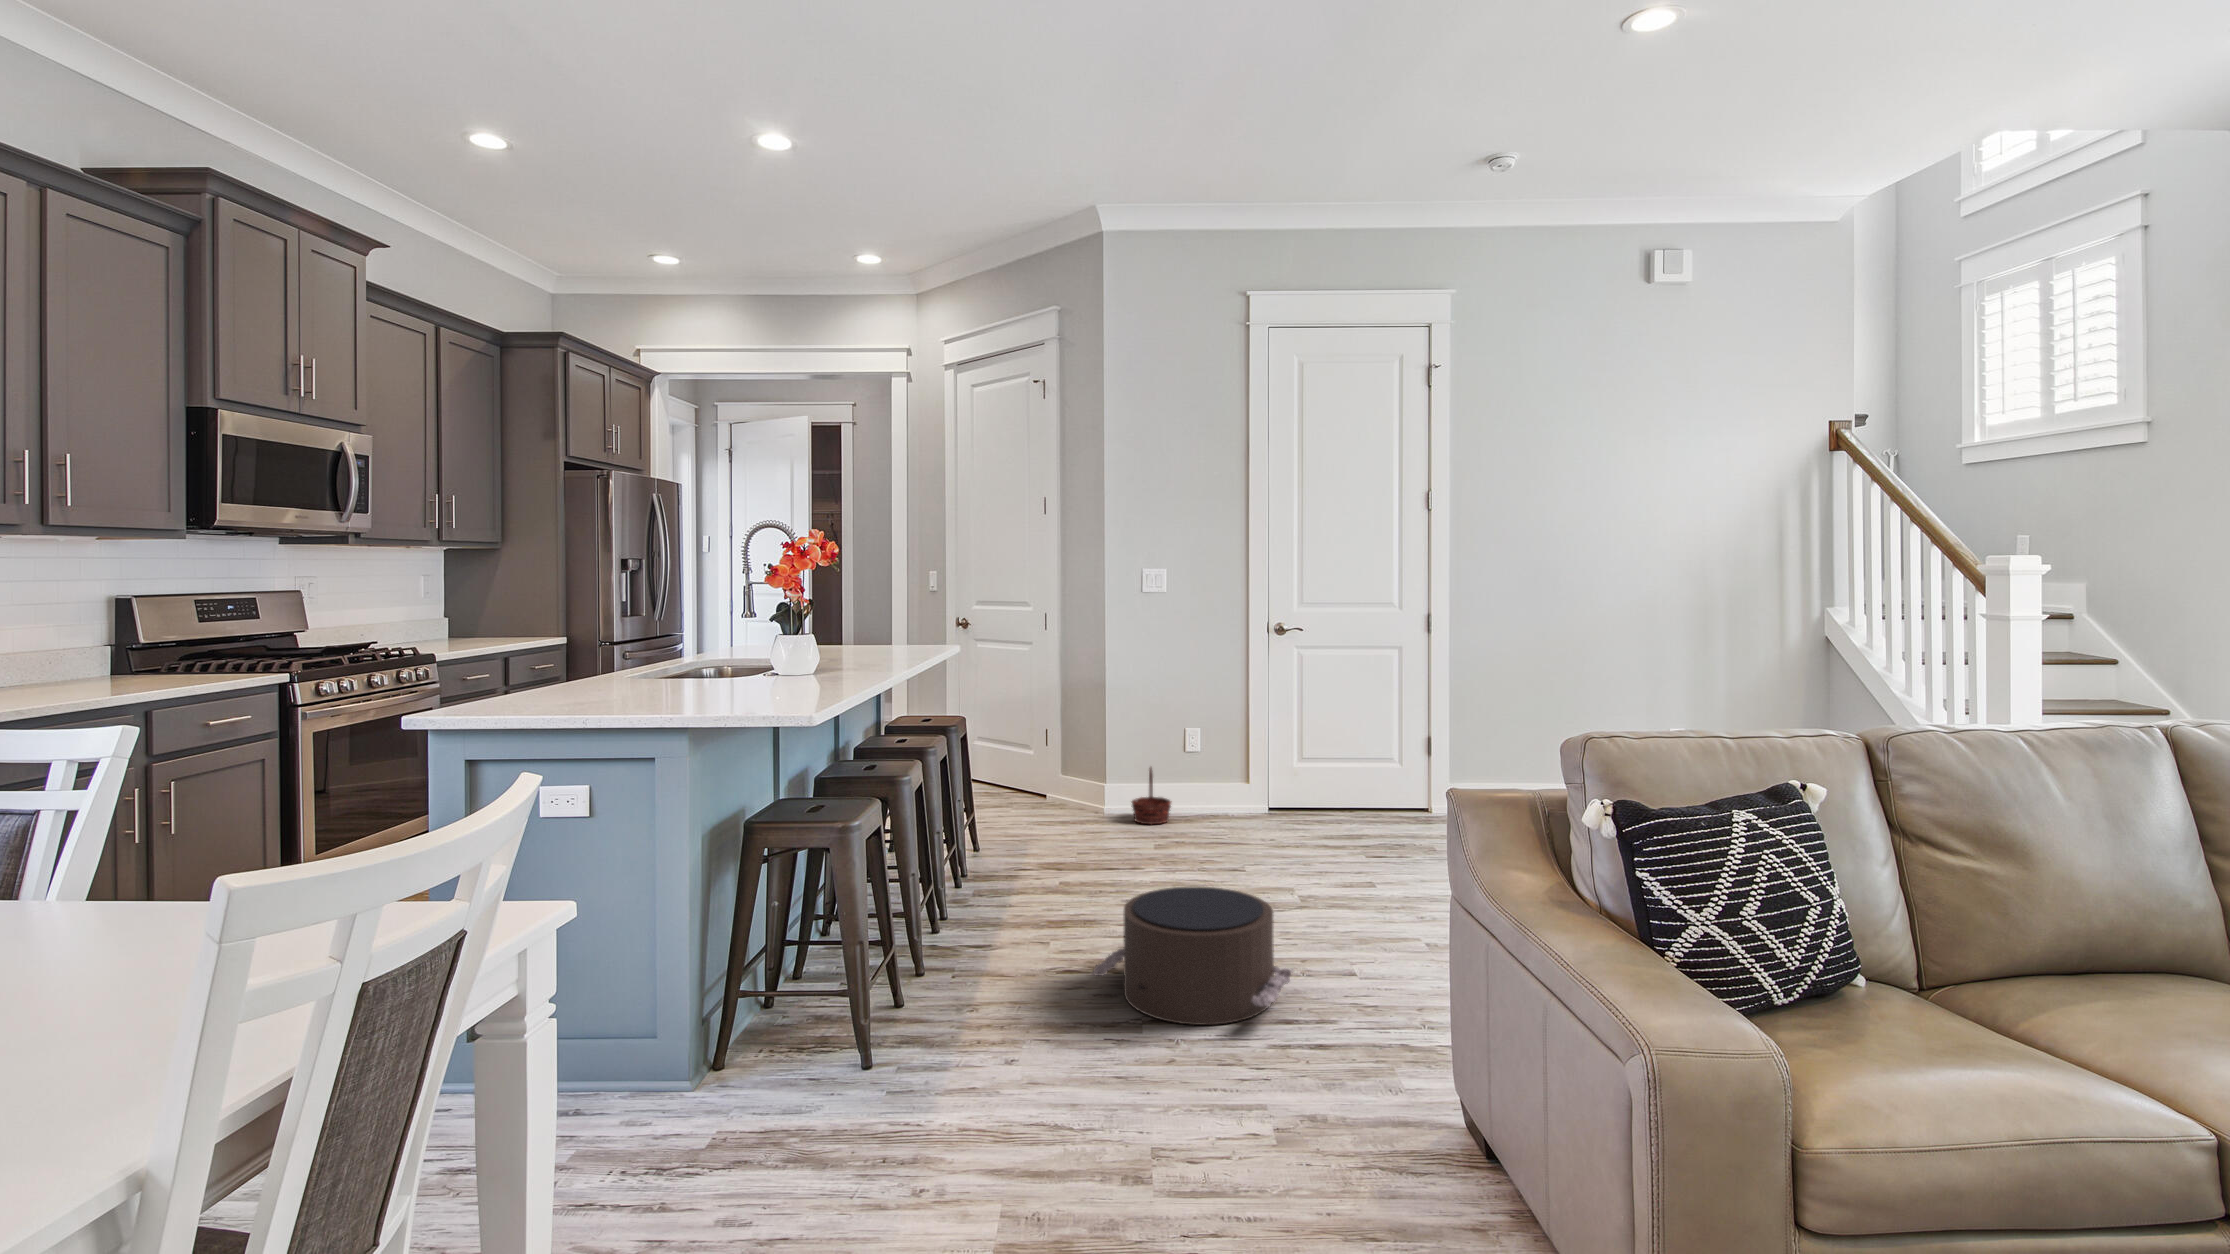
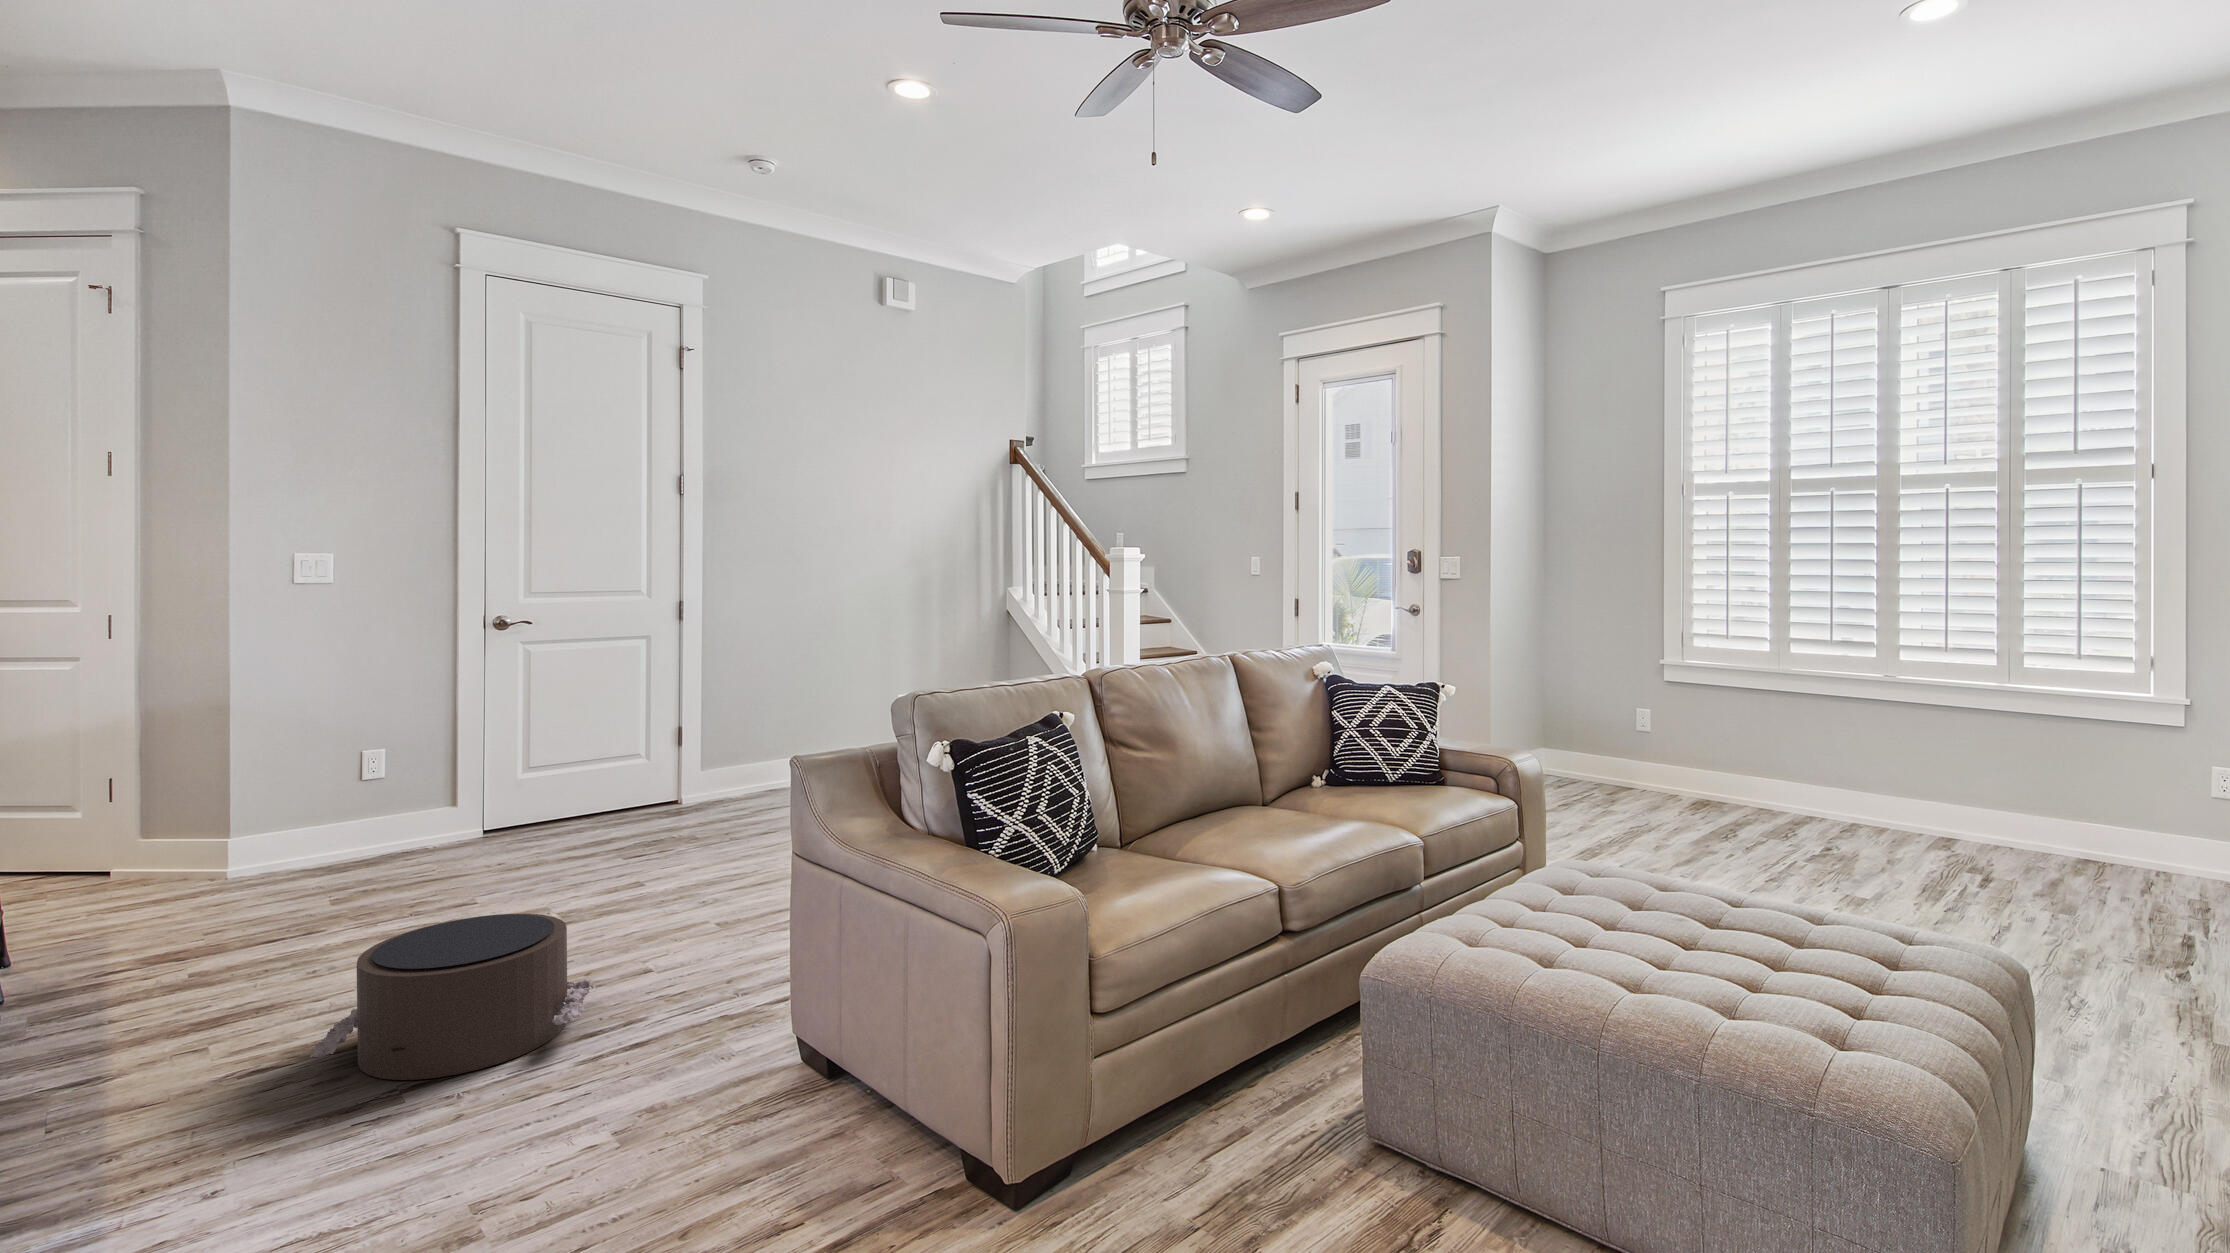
basket: present [1131,767,1171,824] -> none [277,804,346,879]

